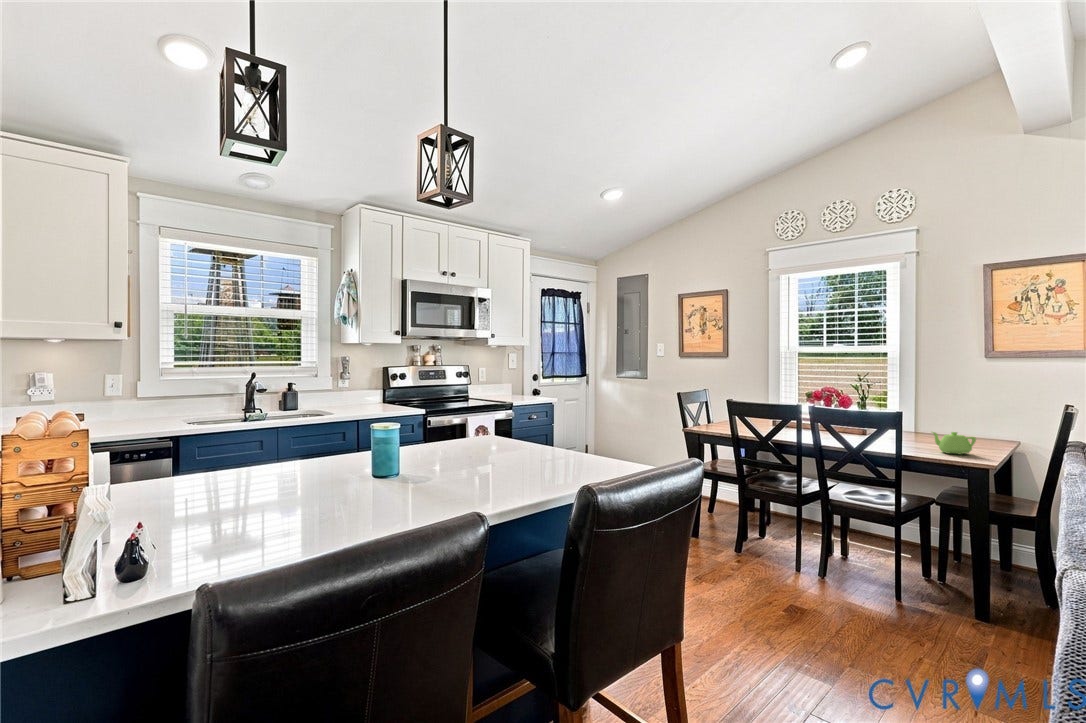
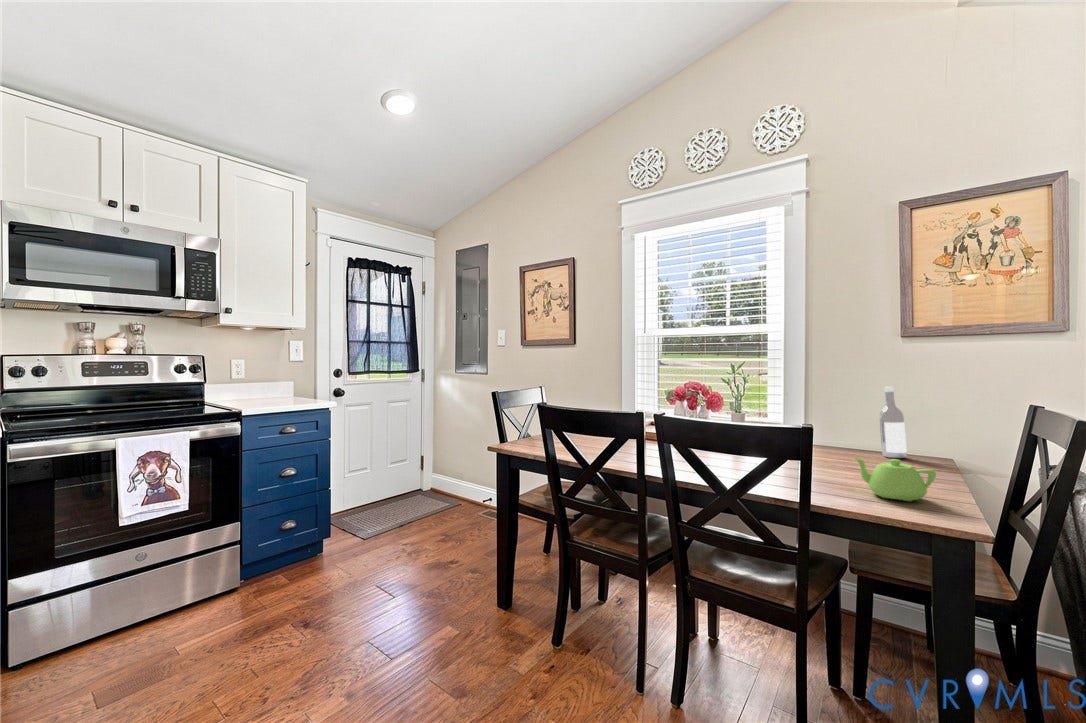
wine bottle: none [967,391,986,440] -> present [880,387,907,458]

